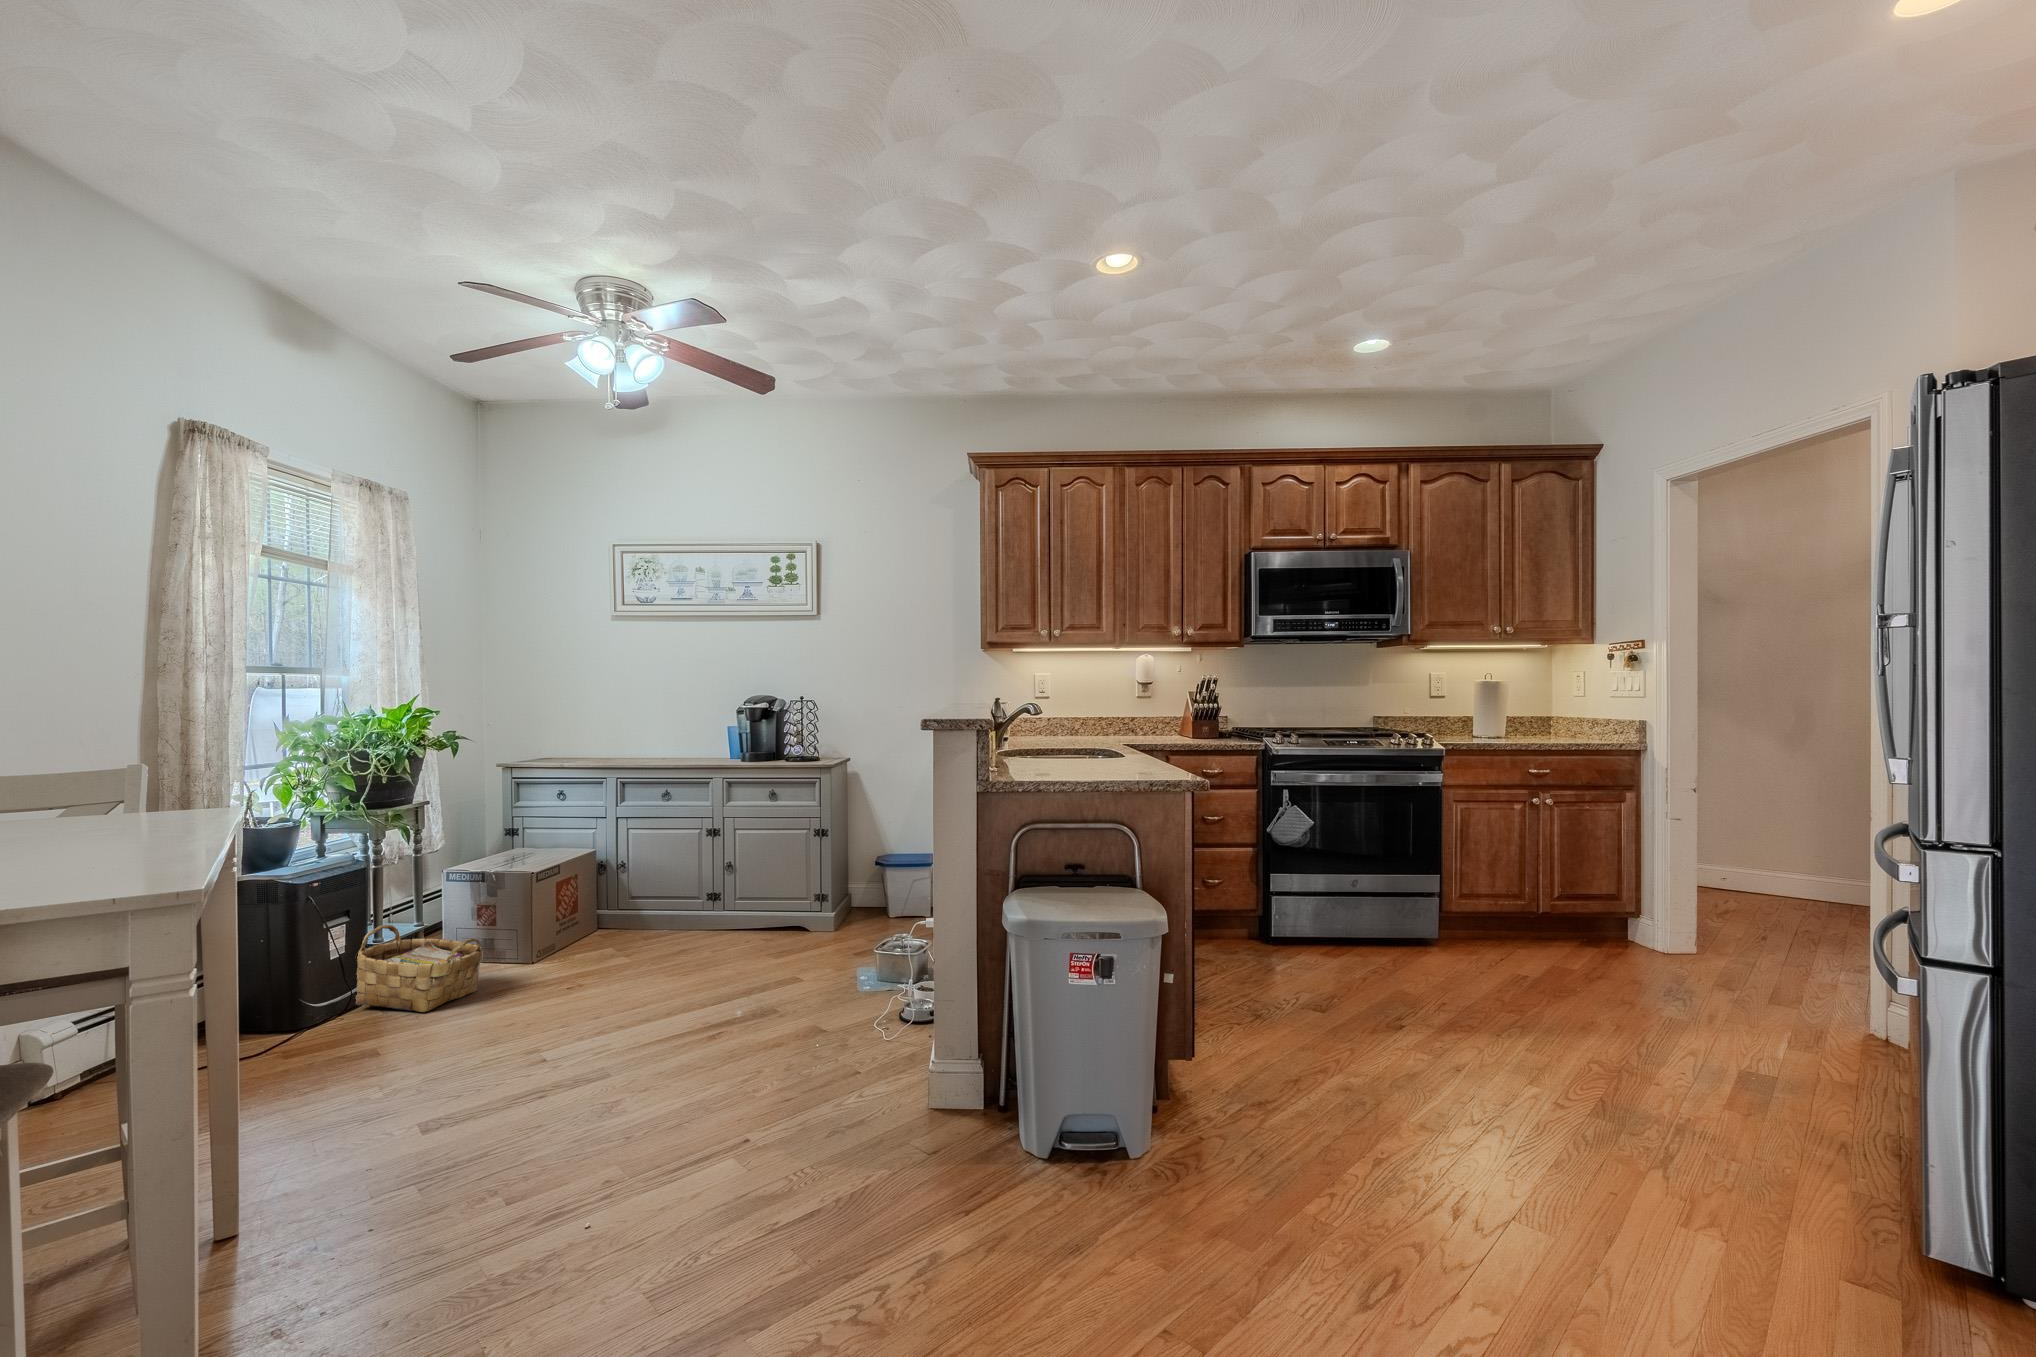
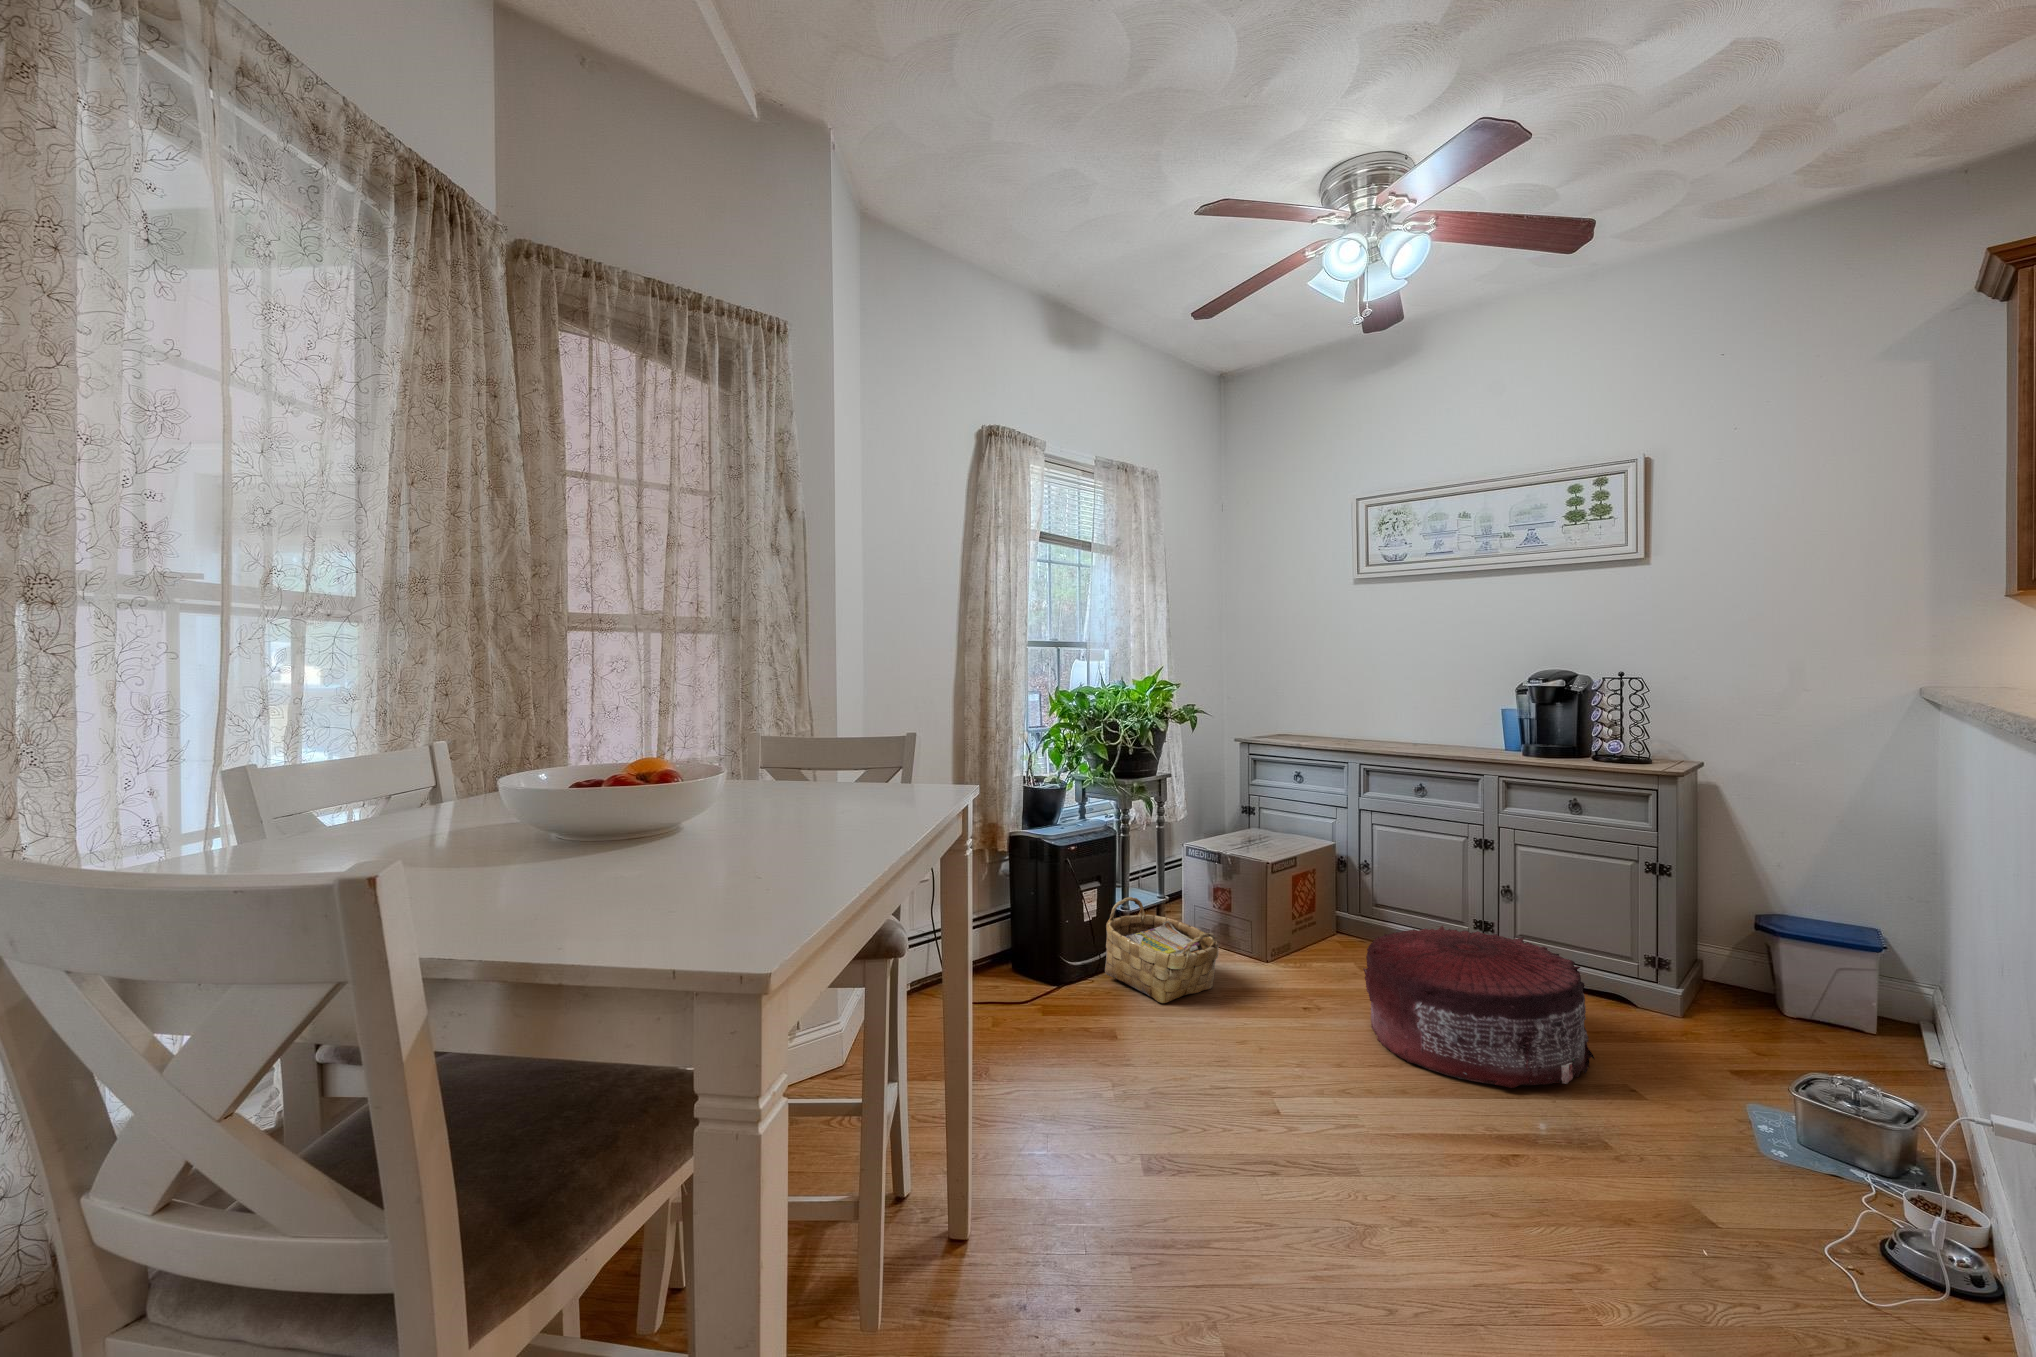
pouf: none [614,891,773,995] -> present [1363,926,1595,1088]

